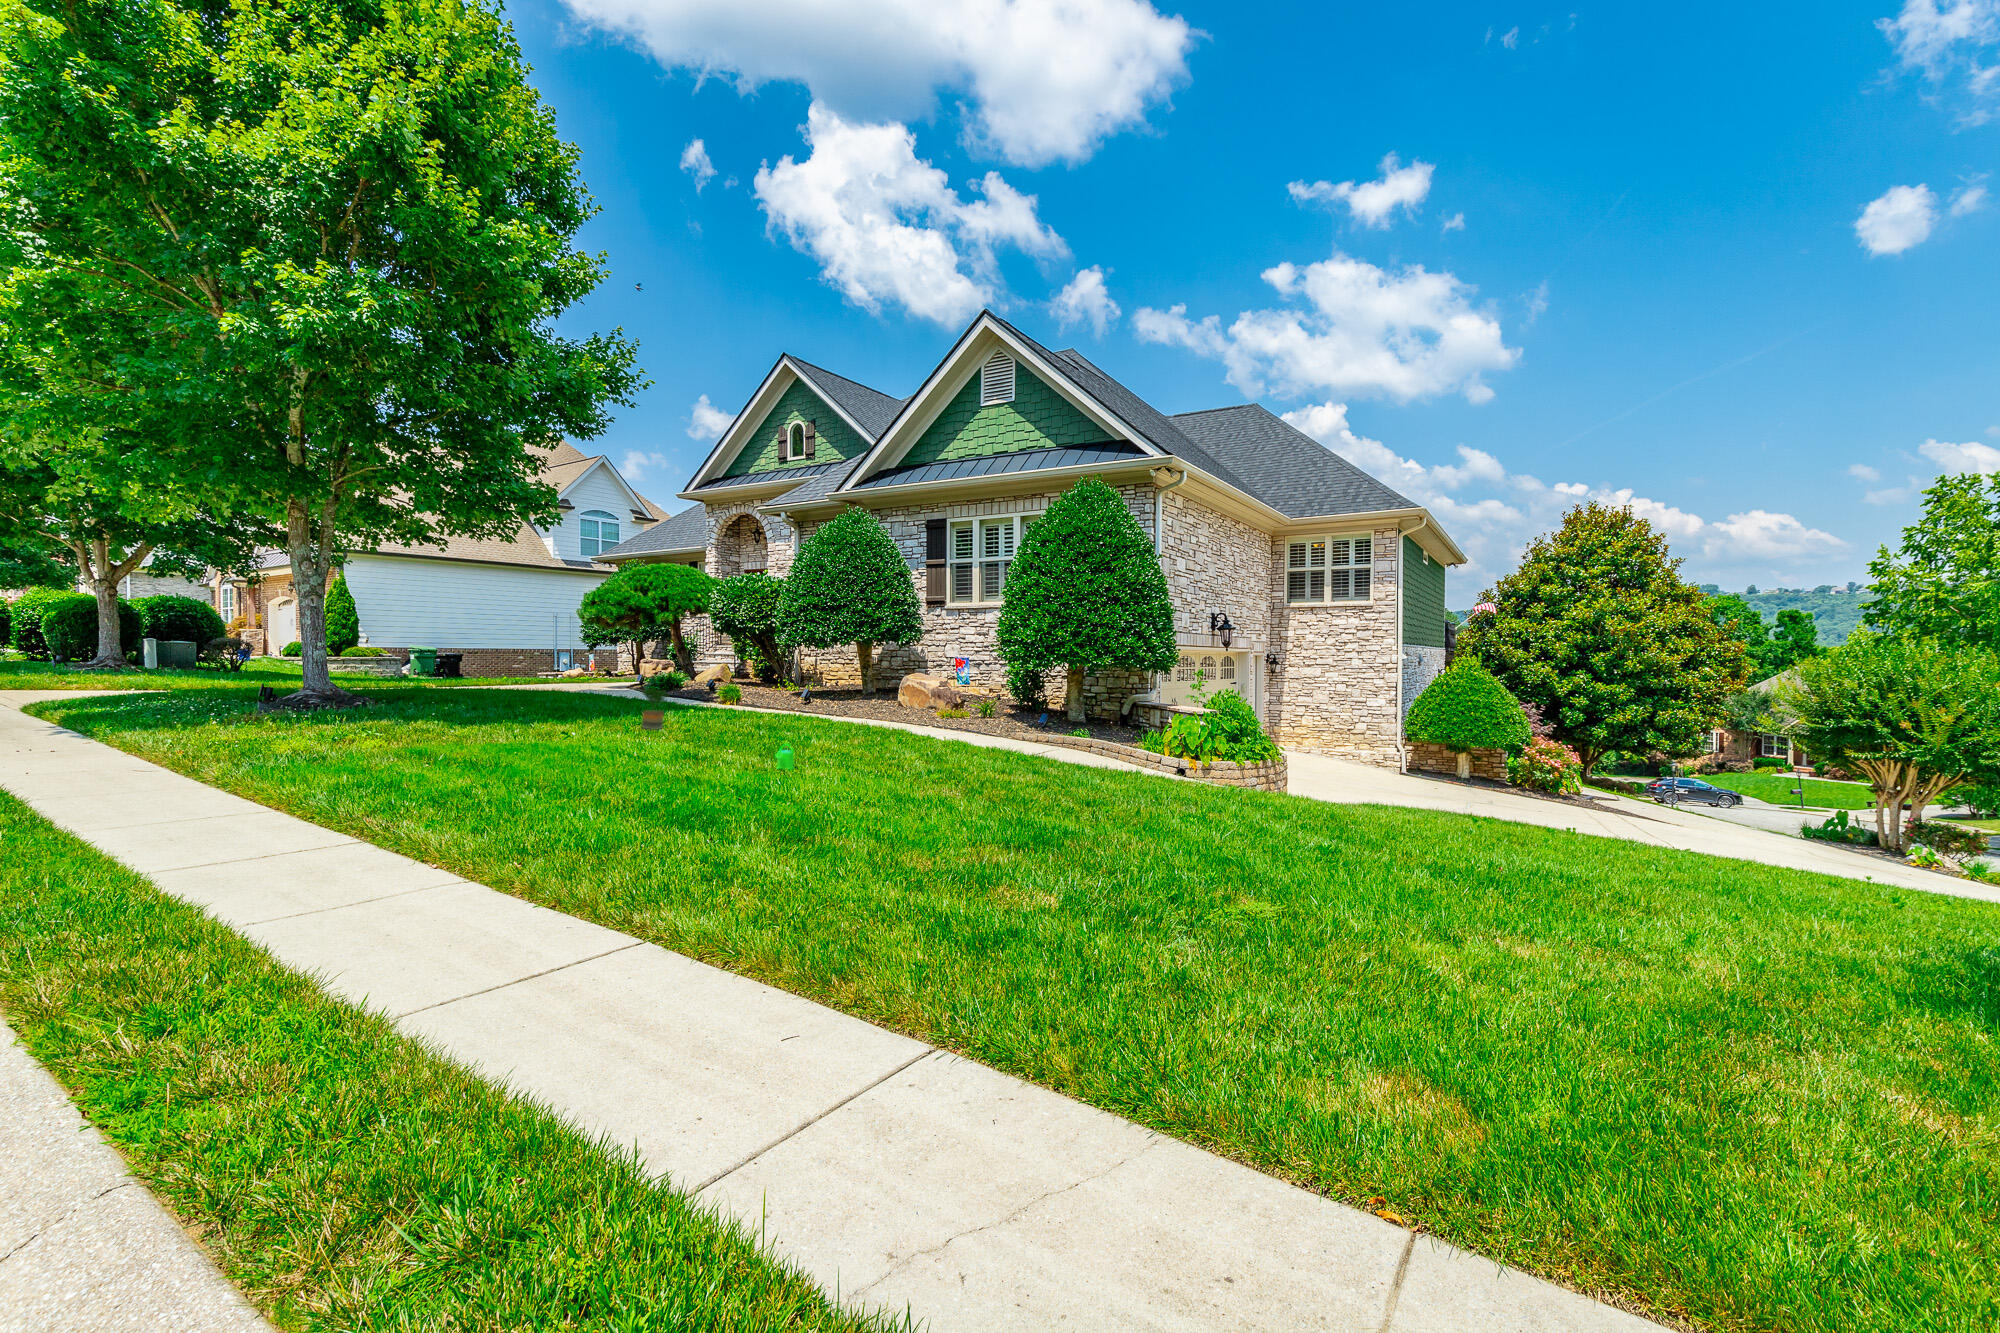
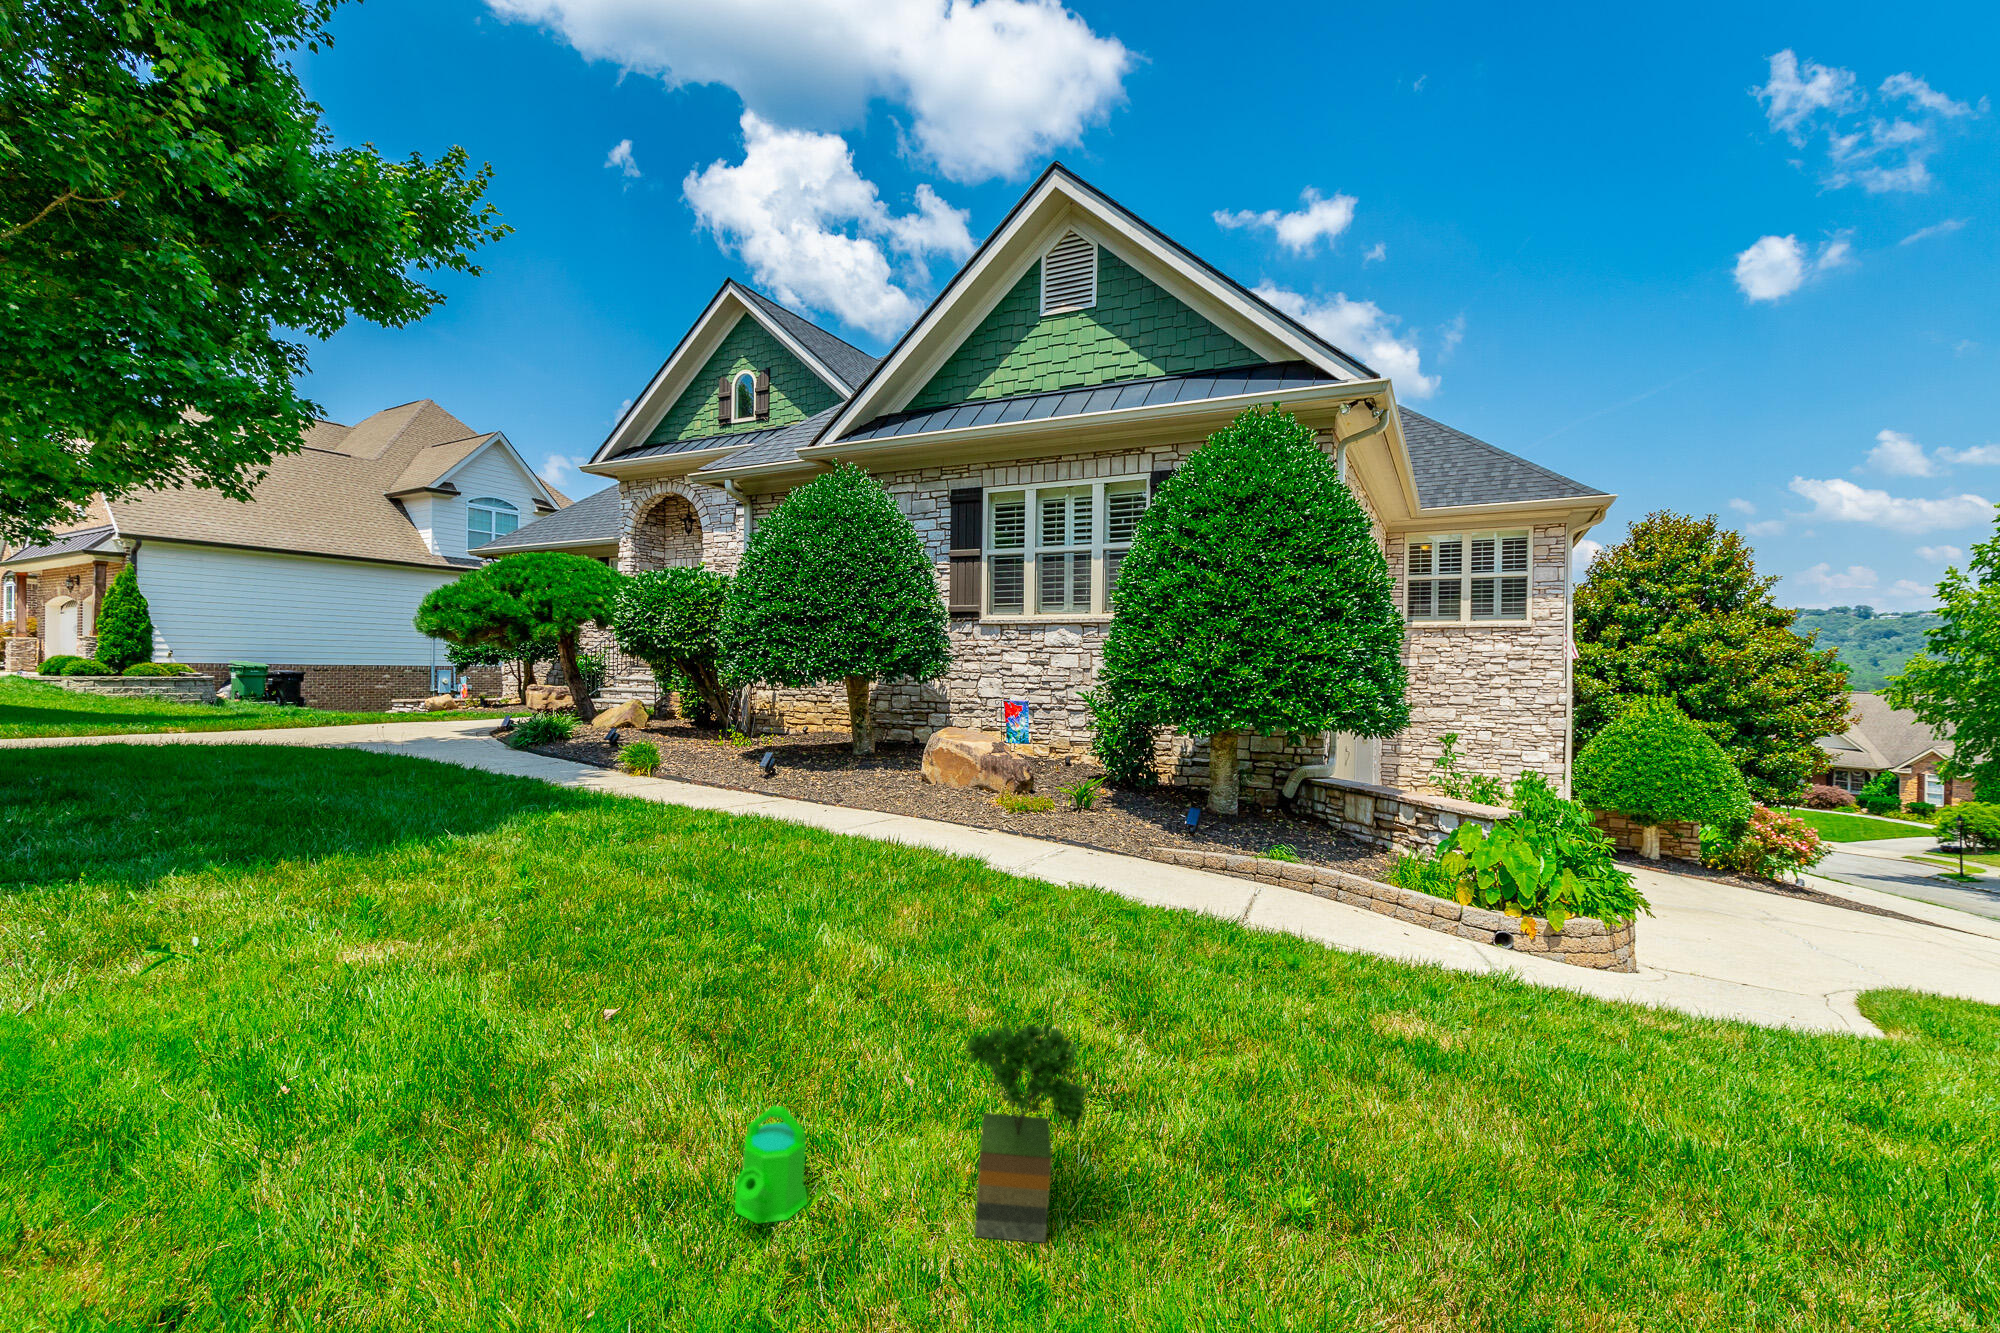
potted tree: present [642,689,667,730] -> present [965,1023,1089,1243]

